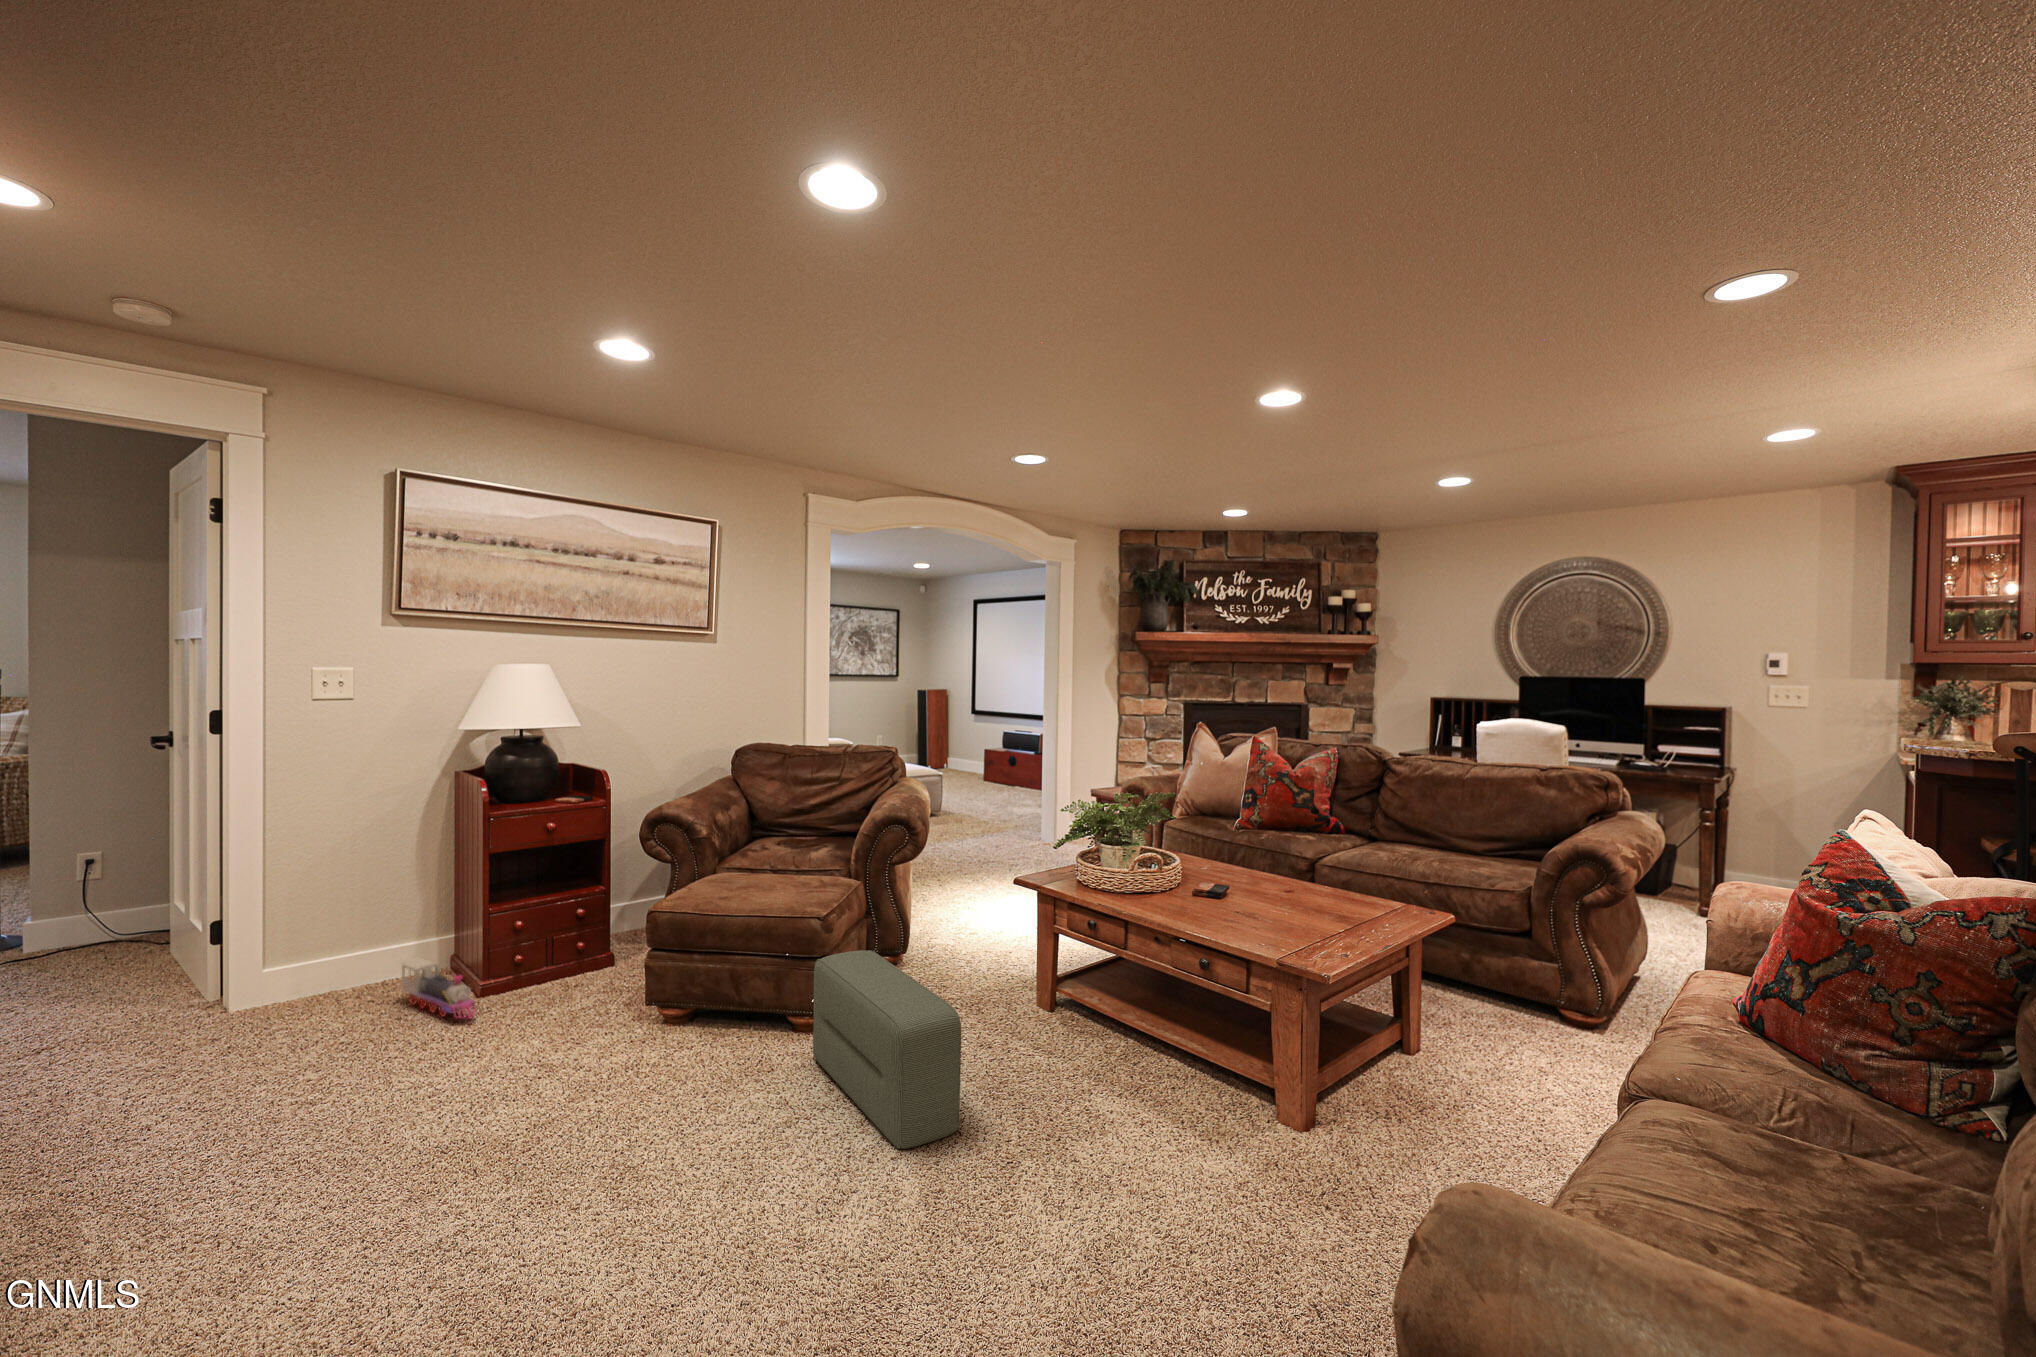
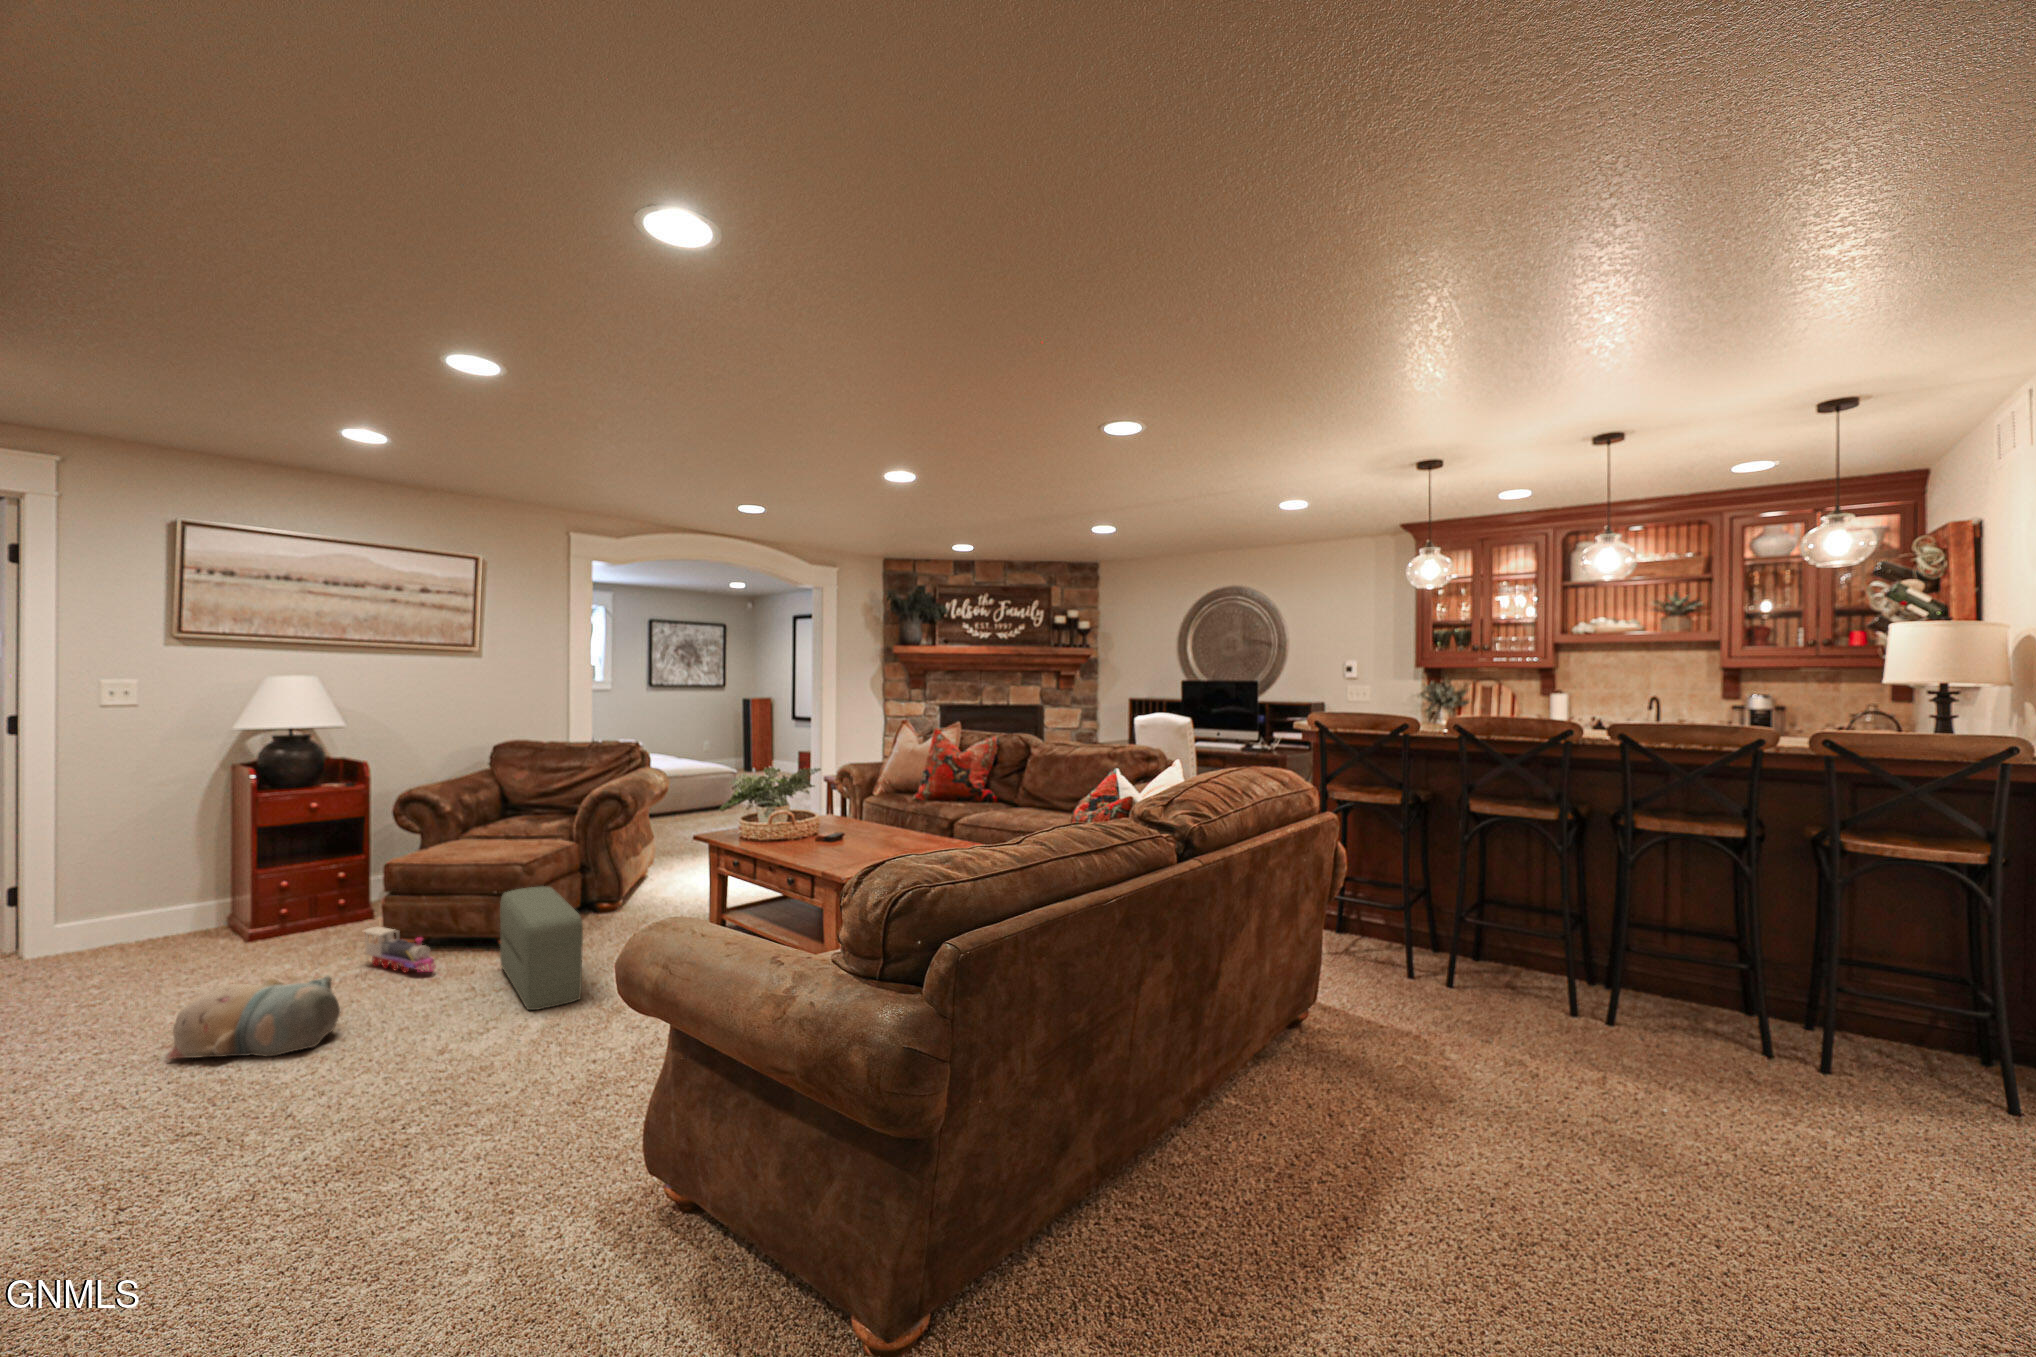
toy train: present [400,957,476,1018] -> present [364,927,435,972]
plush toy: none [446,1093,661,1226] -> present [168,975,340,1059]

